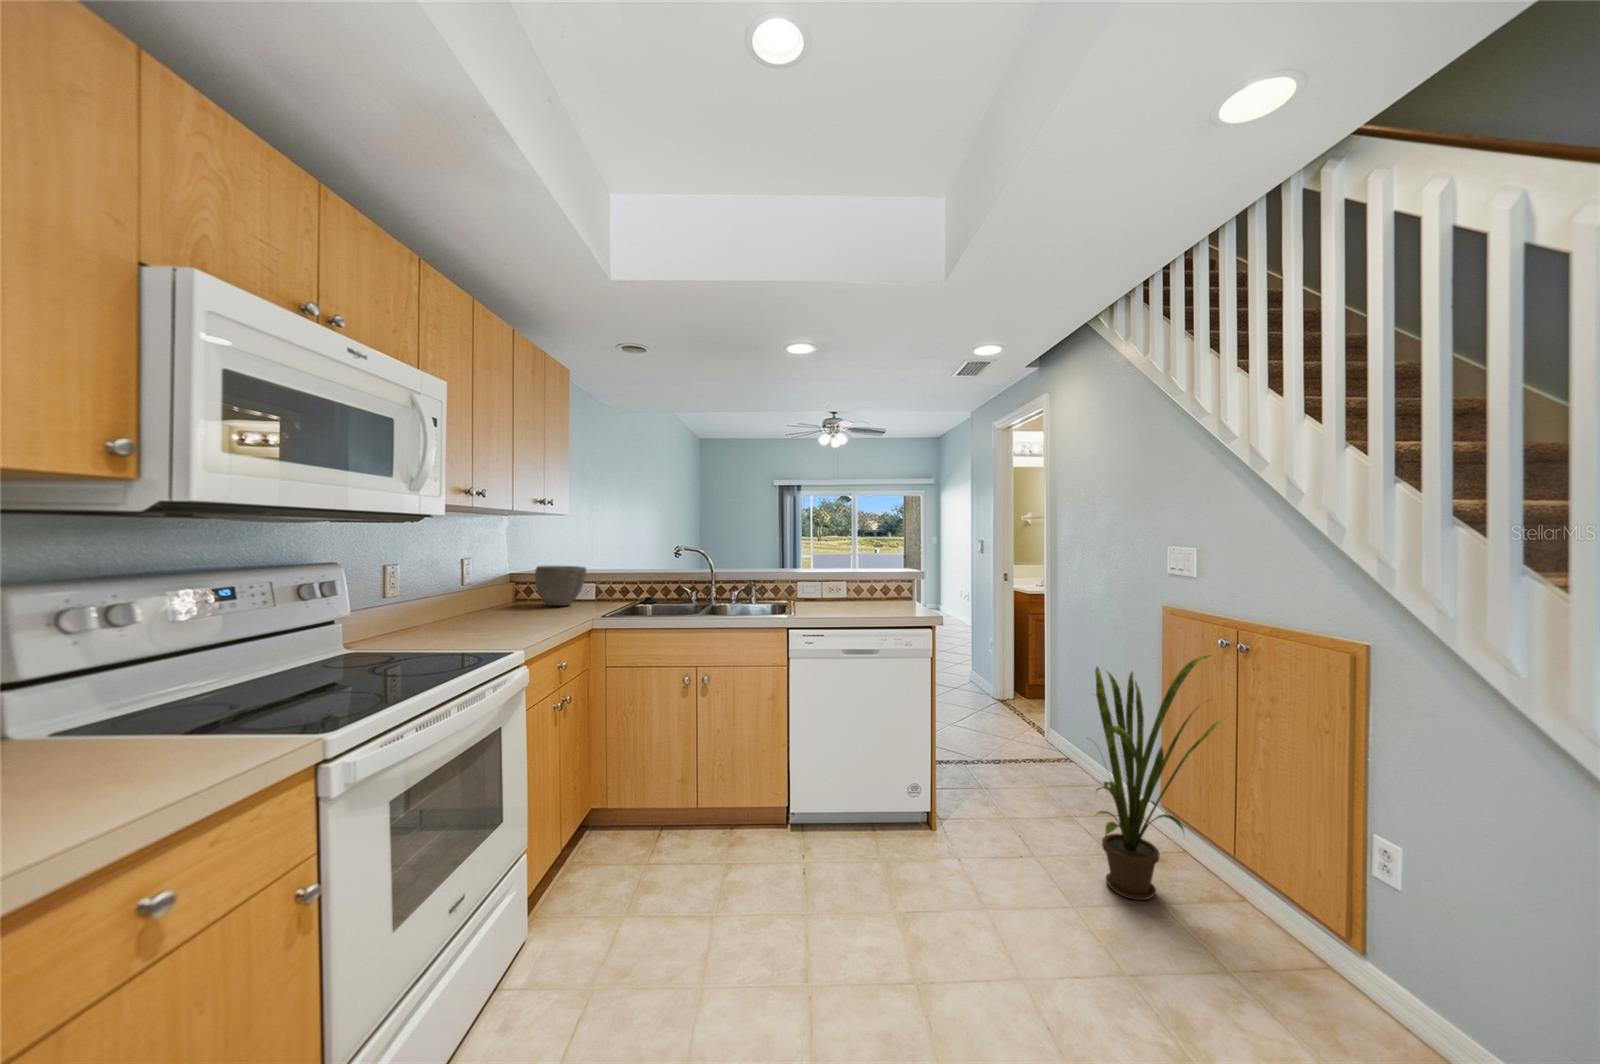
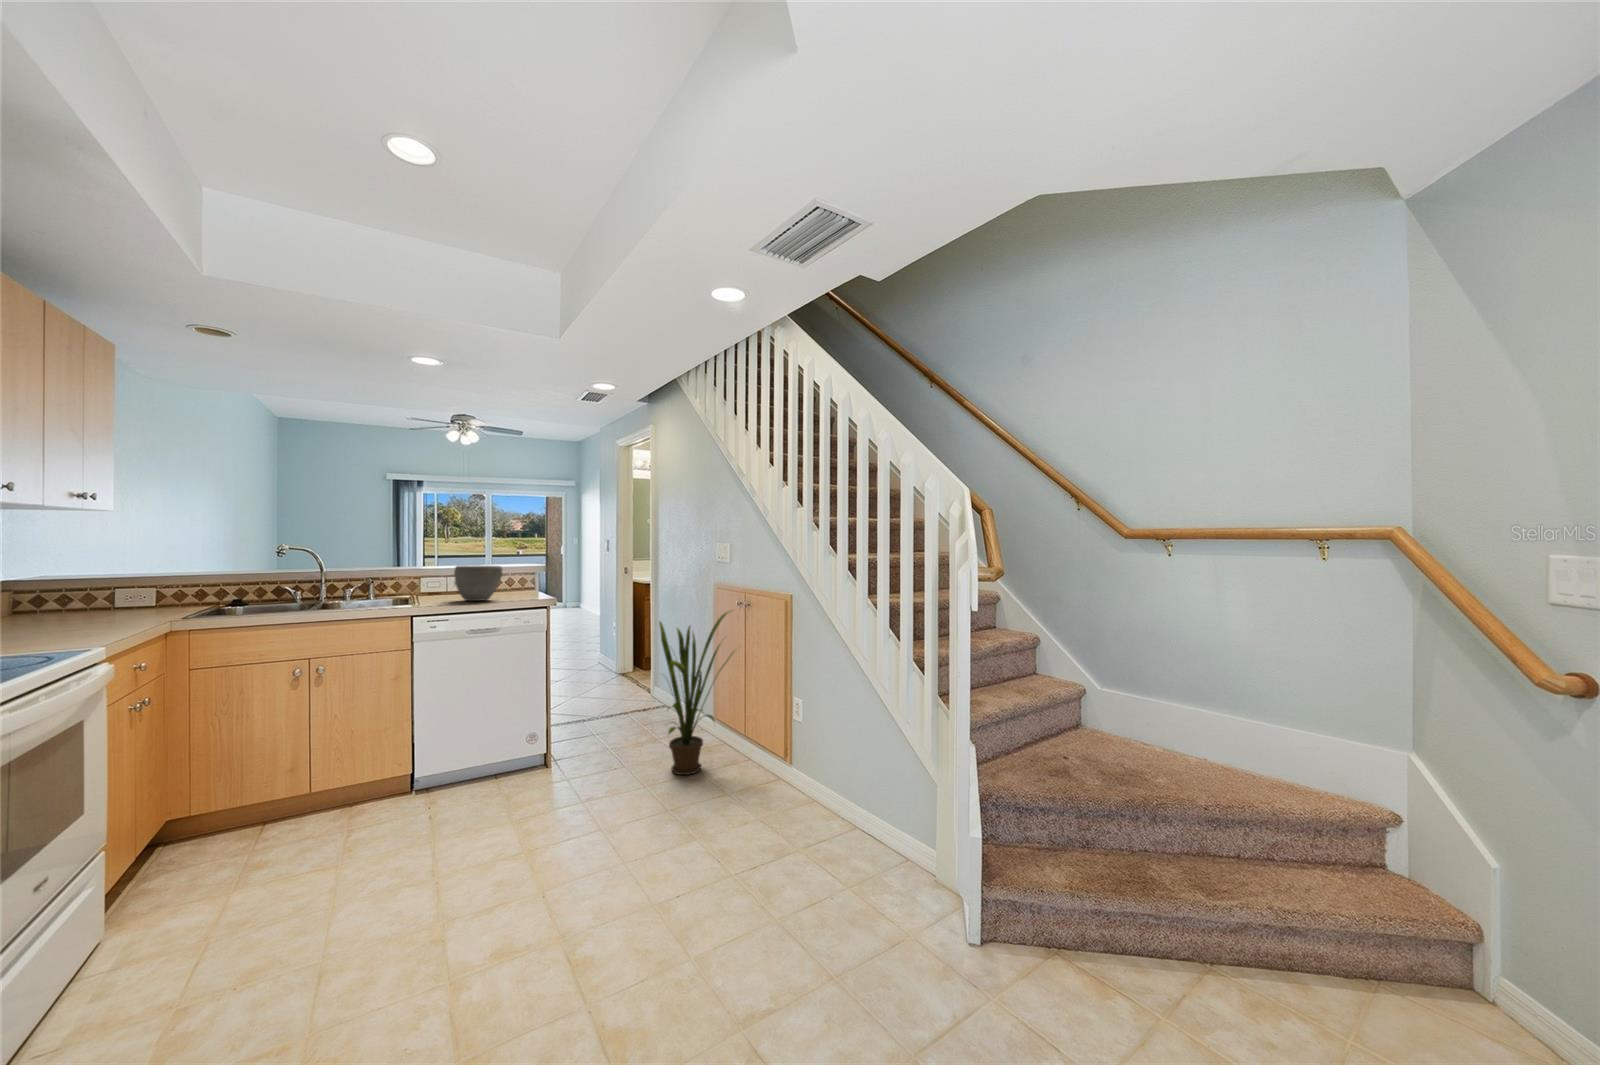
bowl: present [535,566,586,606] -> present [454,566,502,601]

